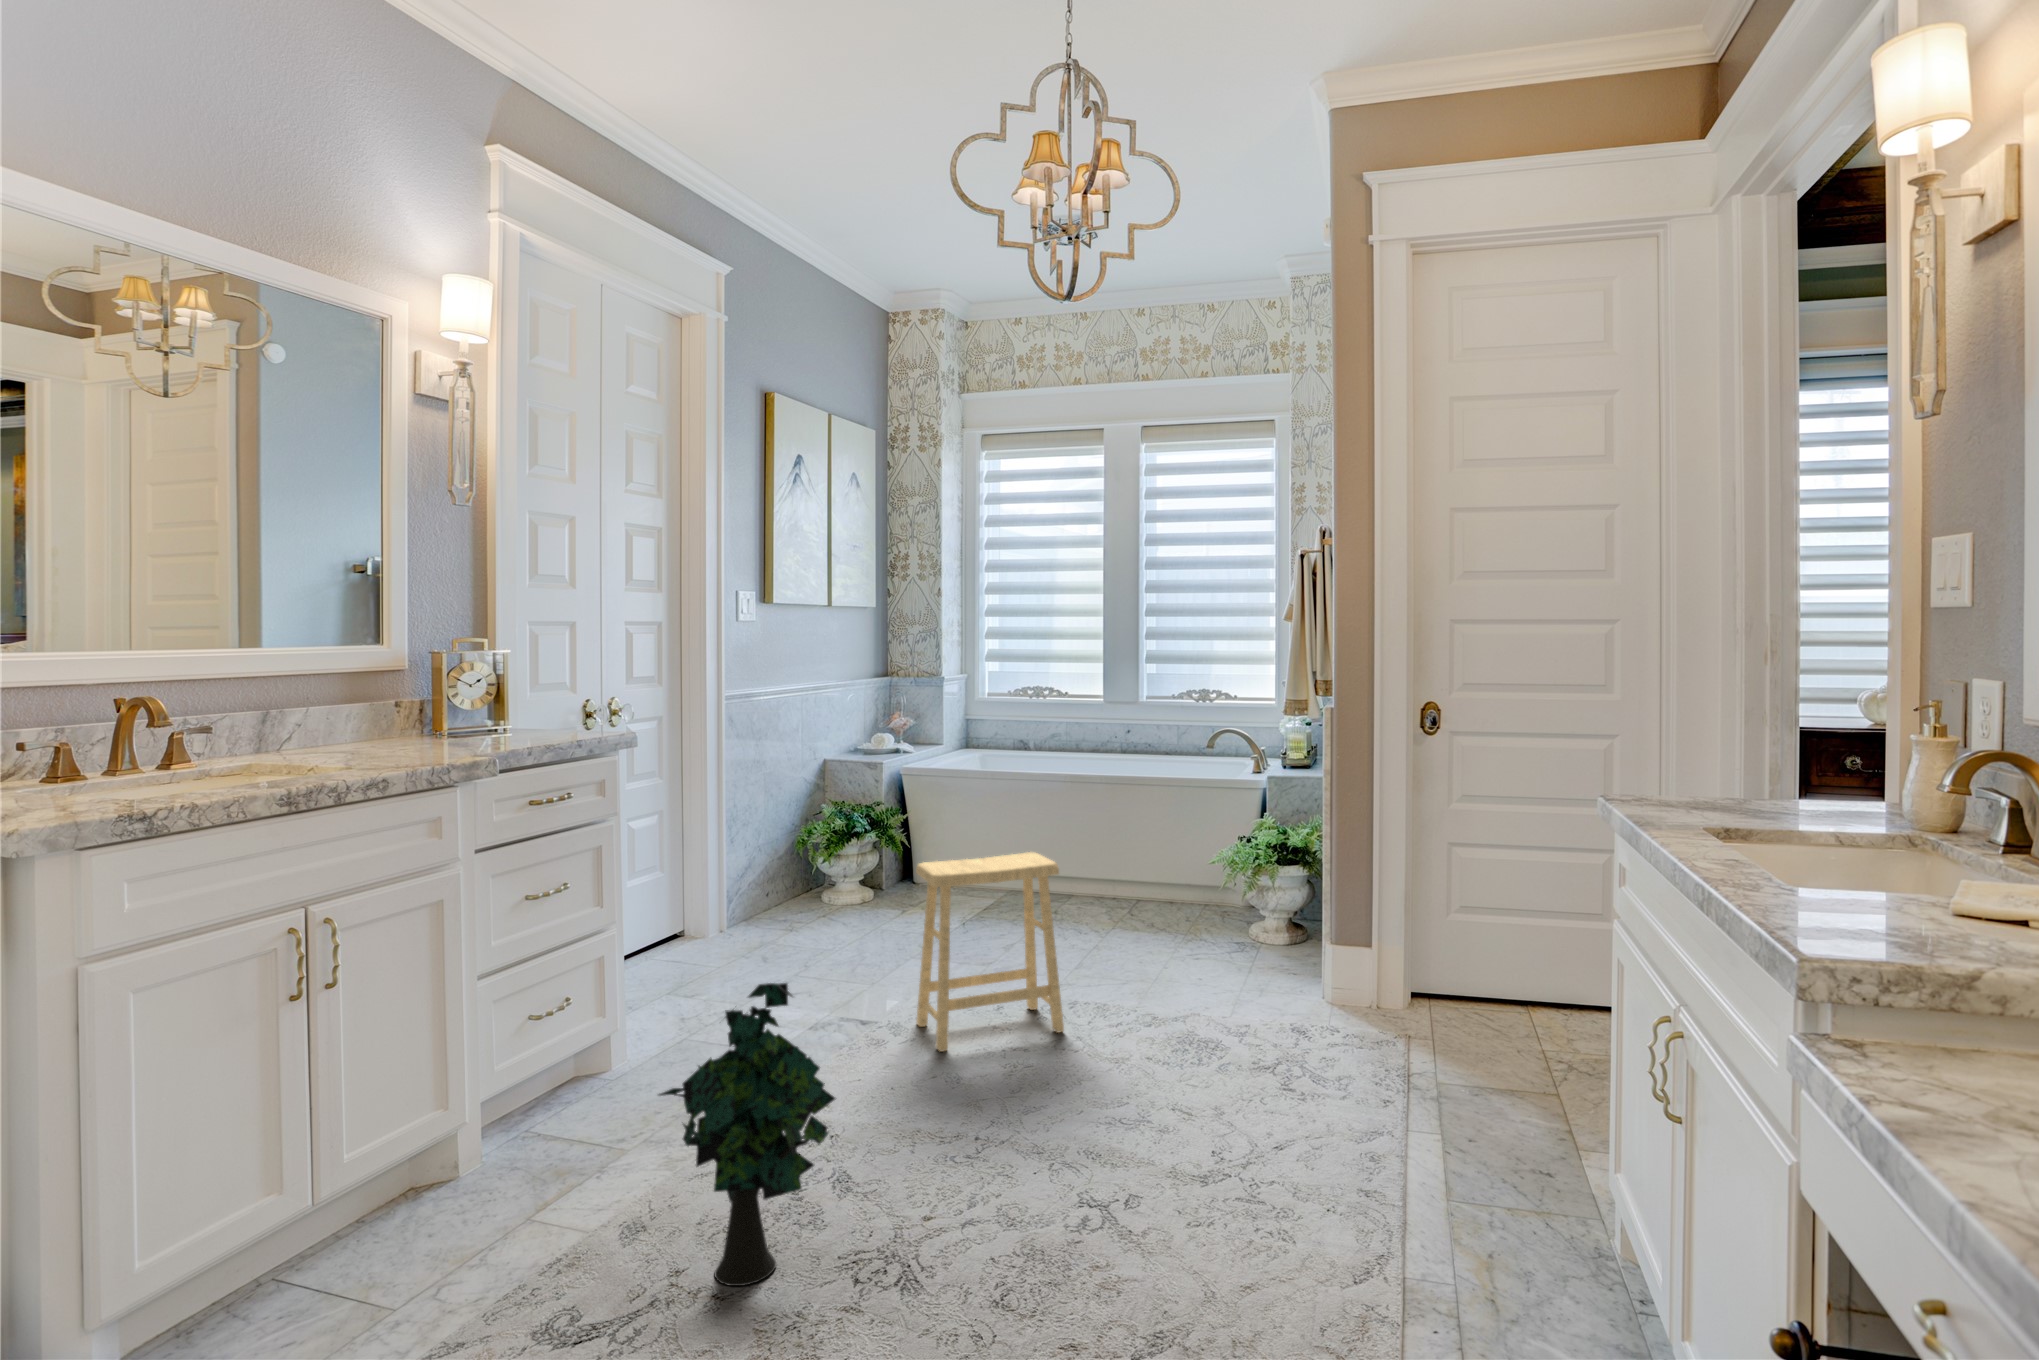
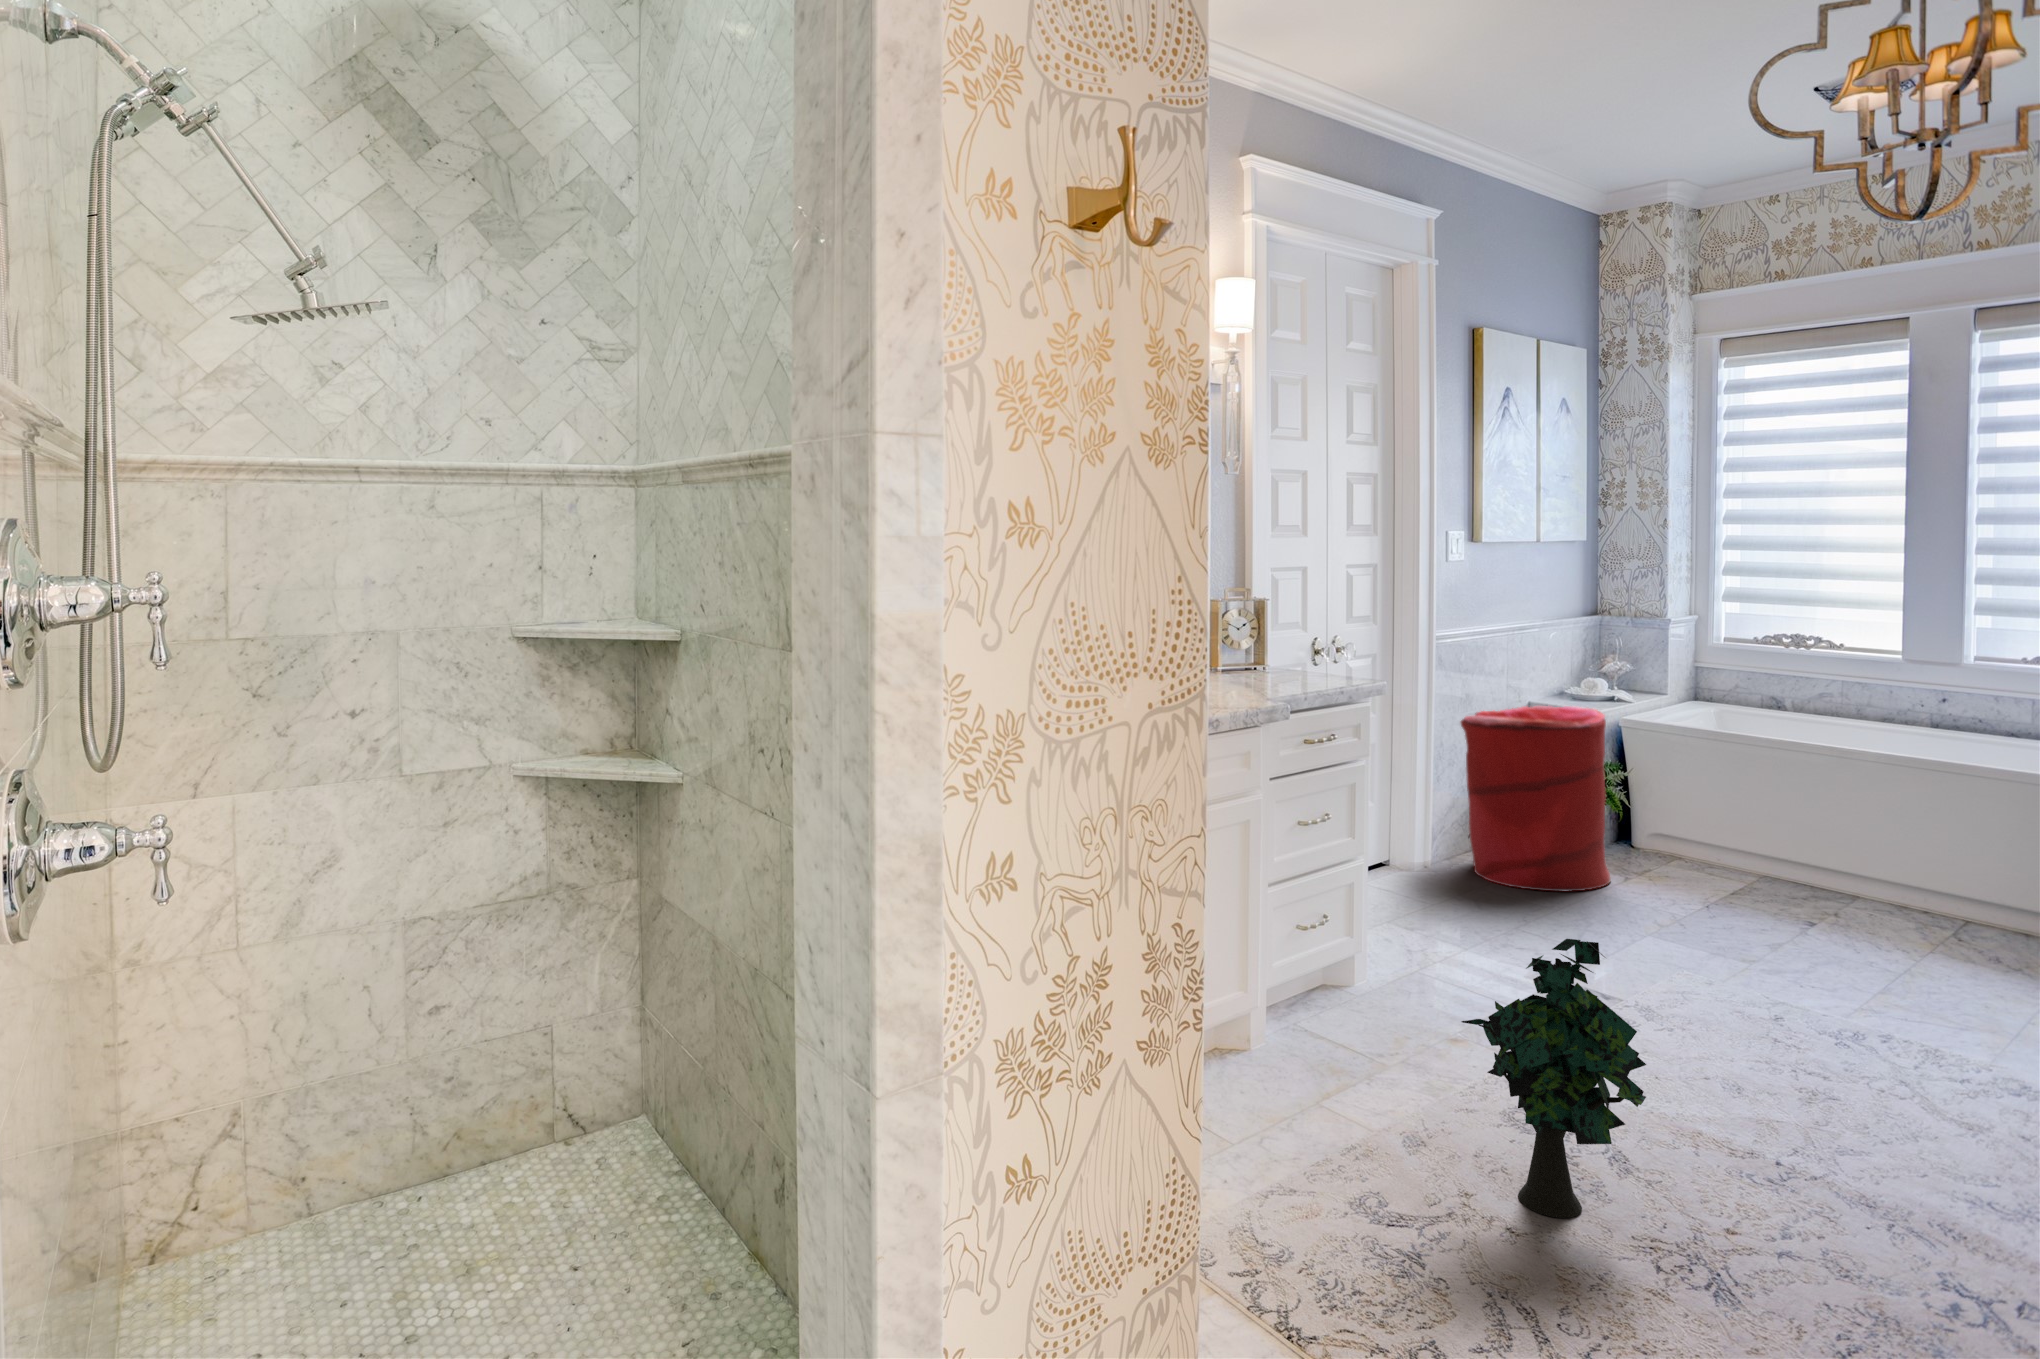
laundry hamper: none [752,757,887,939] -> present [1461,706,1611,891]
footstool: present [916,852,1064,1052] -> none [1678,831,1886,1046]

